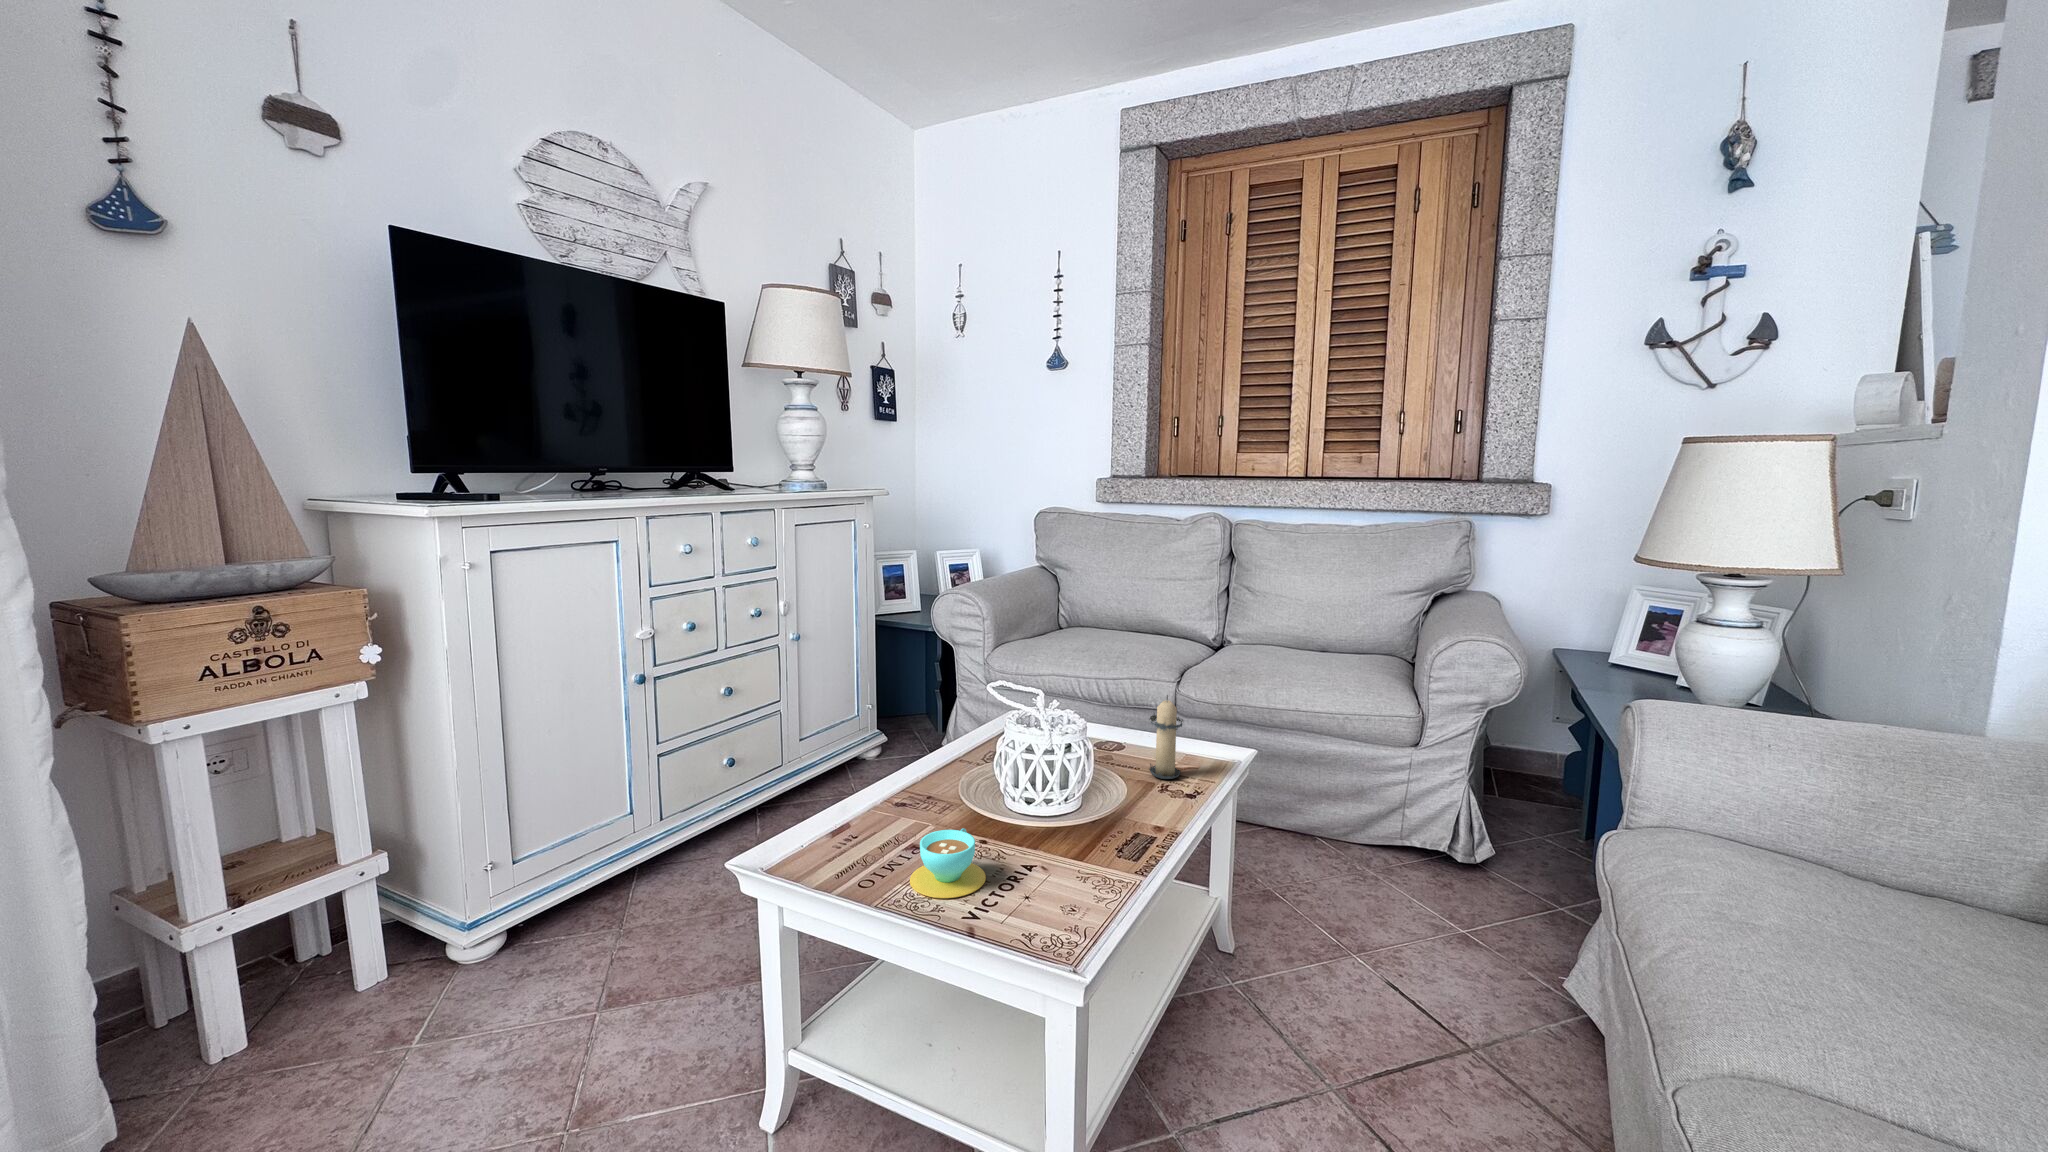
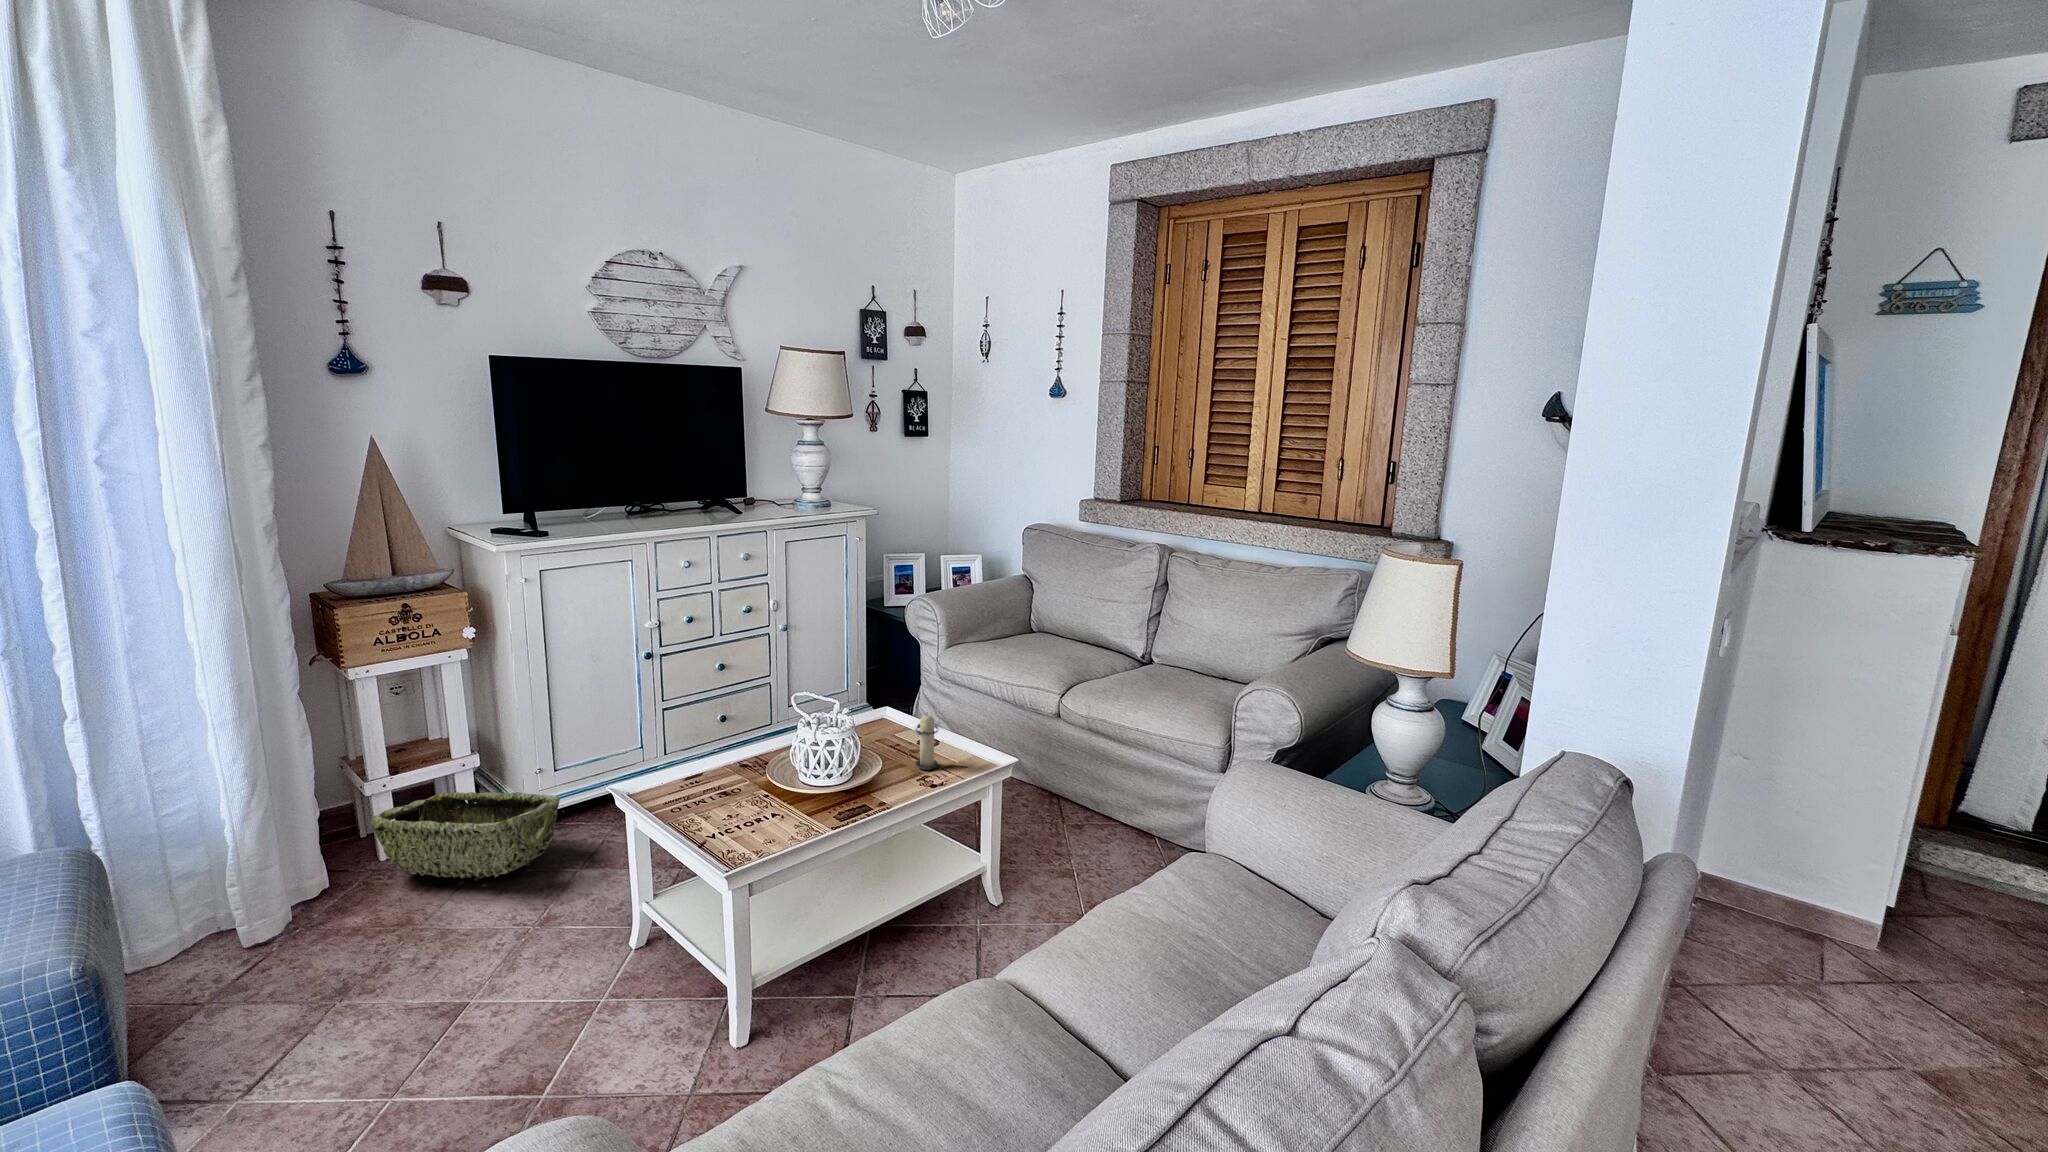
teacup: present [910,828,986,898] -> none [696,781,744,820]
woven basket: none [201,899,551,1080] -> present [371,792,560,879]

